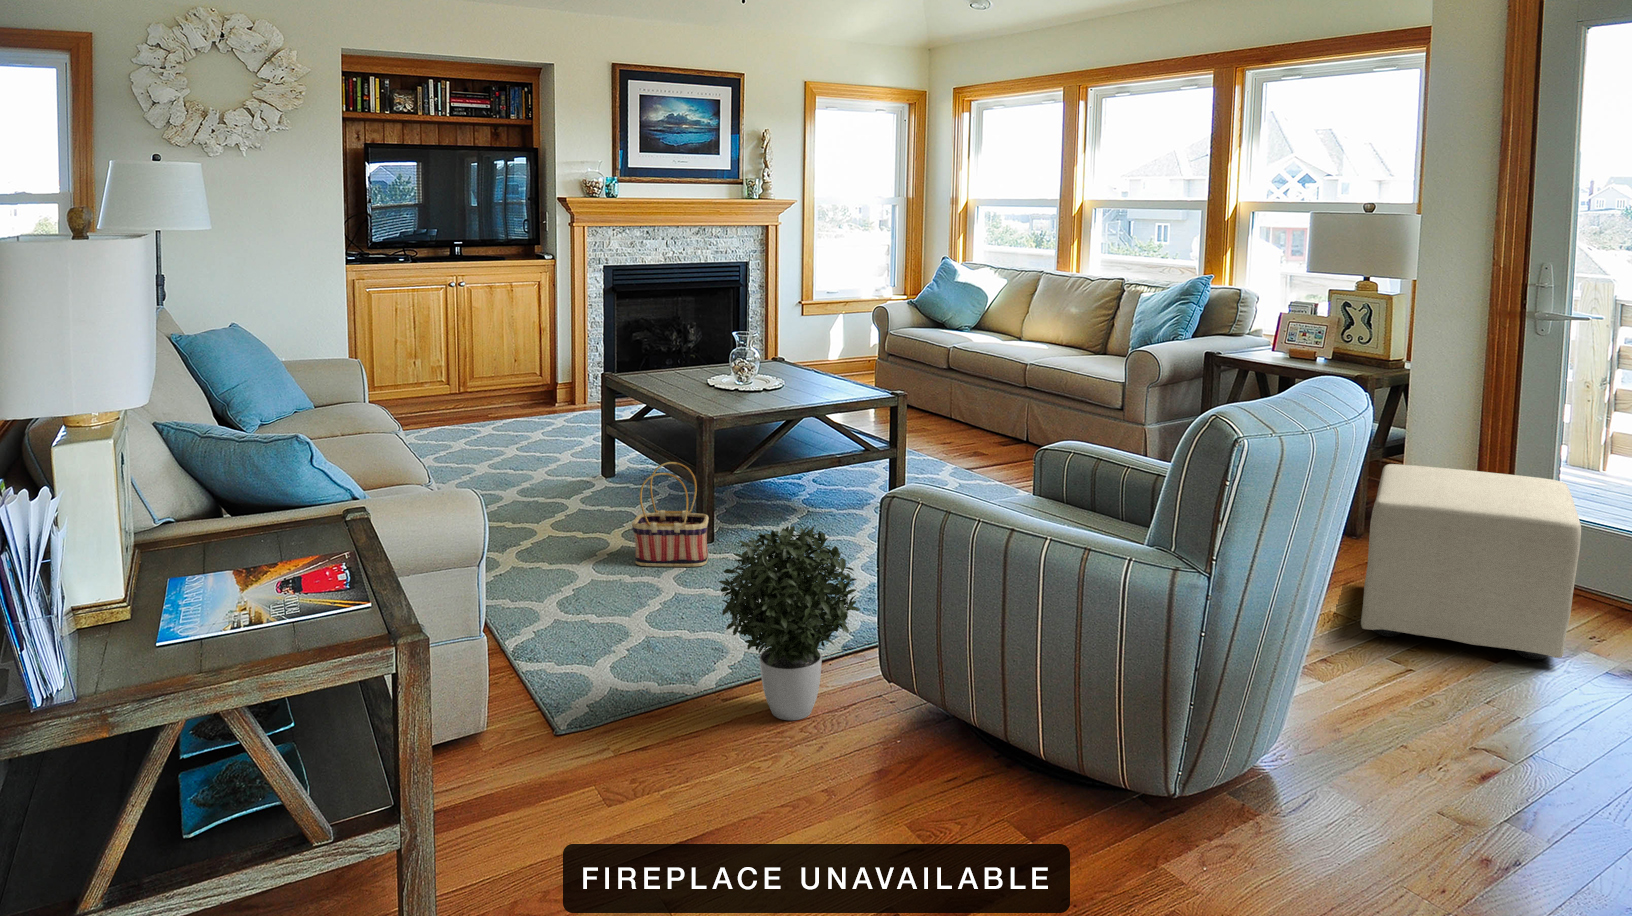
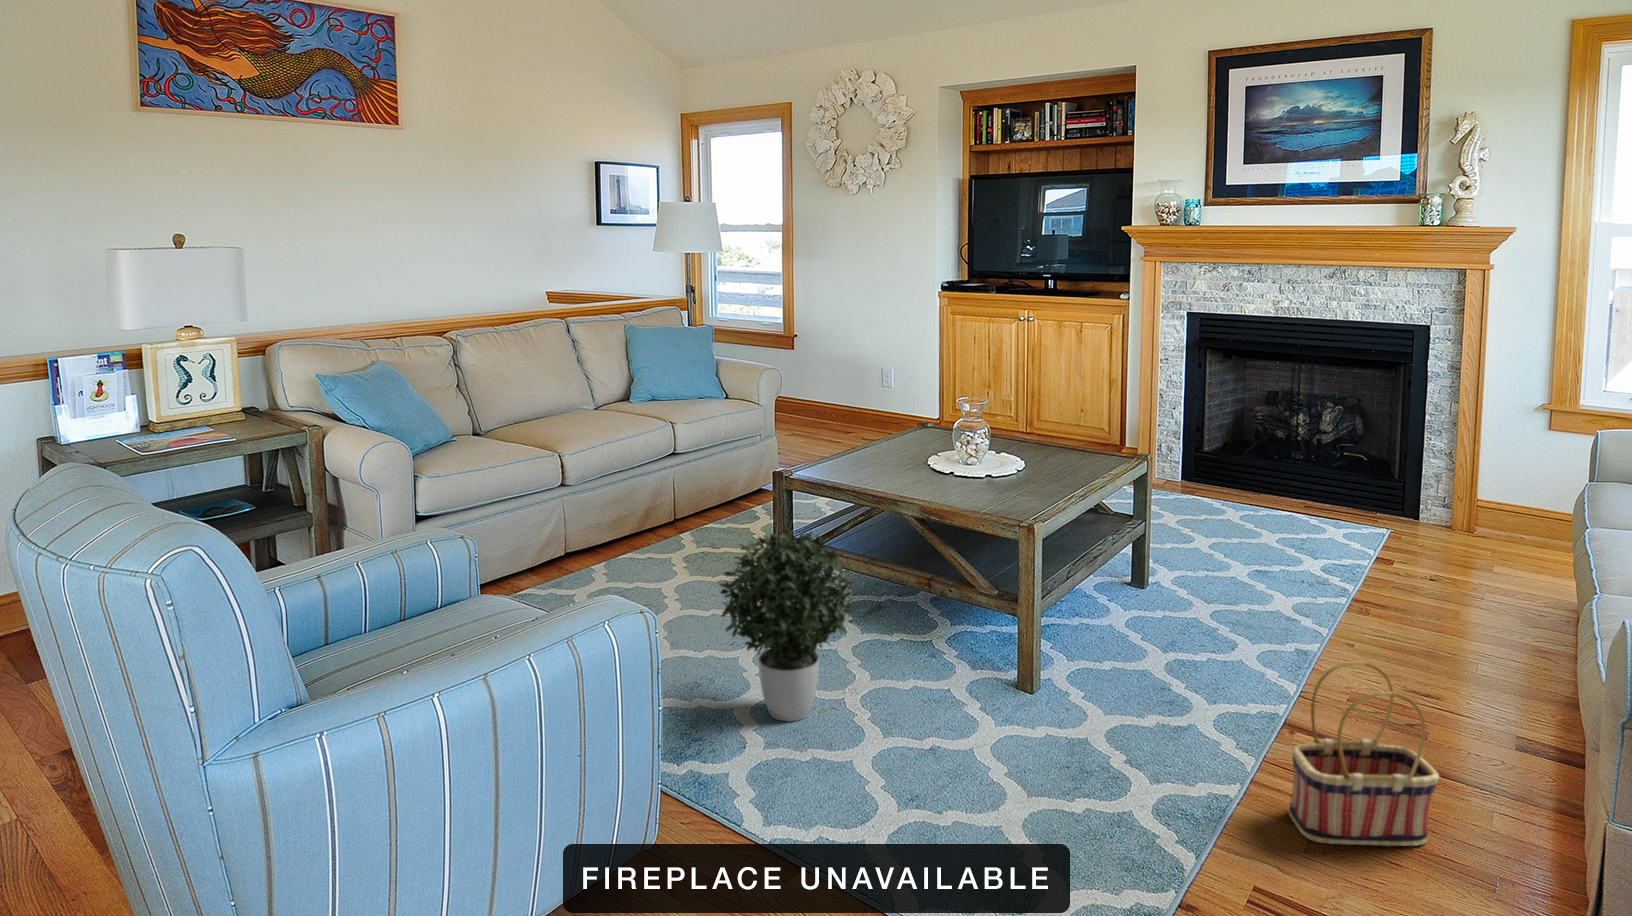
basket: present [632,462,709,567] -> present [1289,661,1439,846]
ottoman: present [1361,464,1581,659] -> none [1342,475,1556,663]

